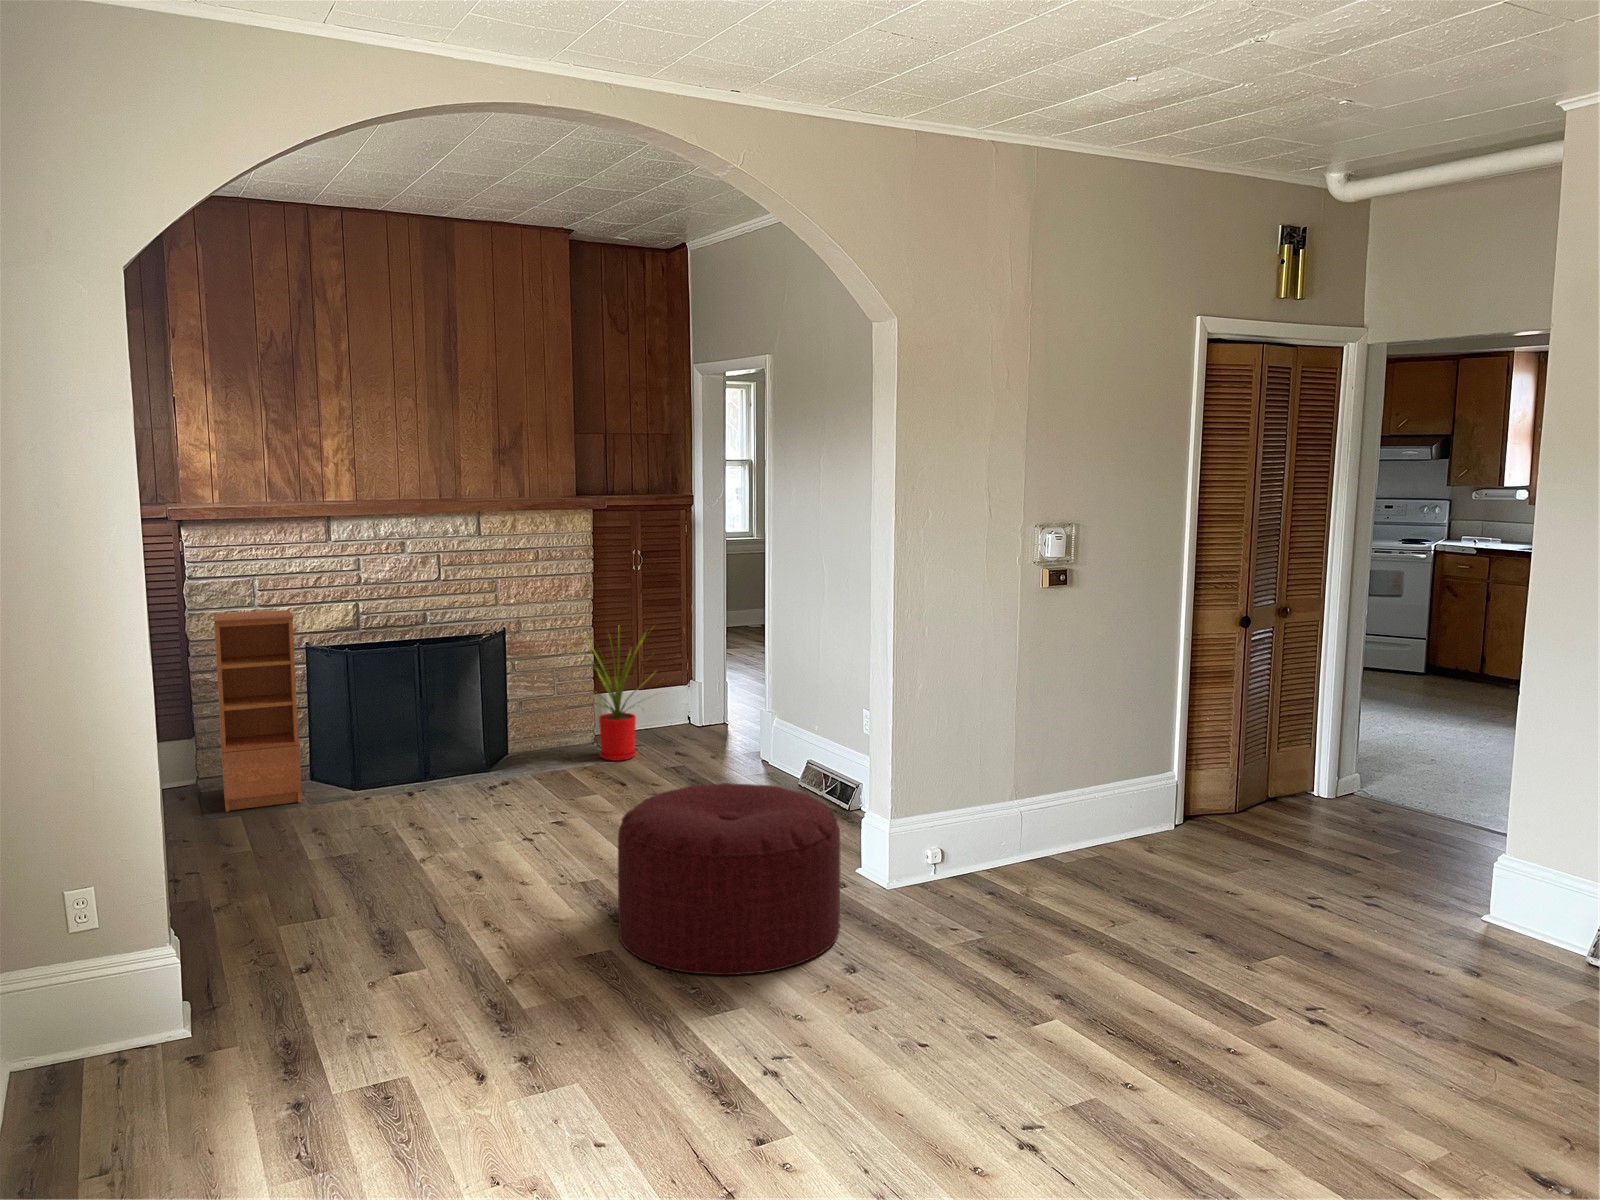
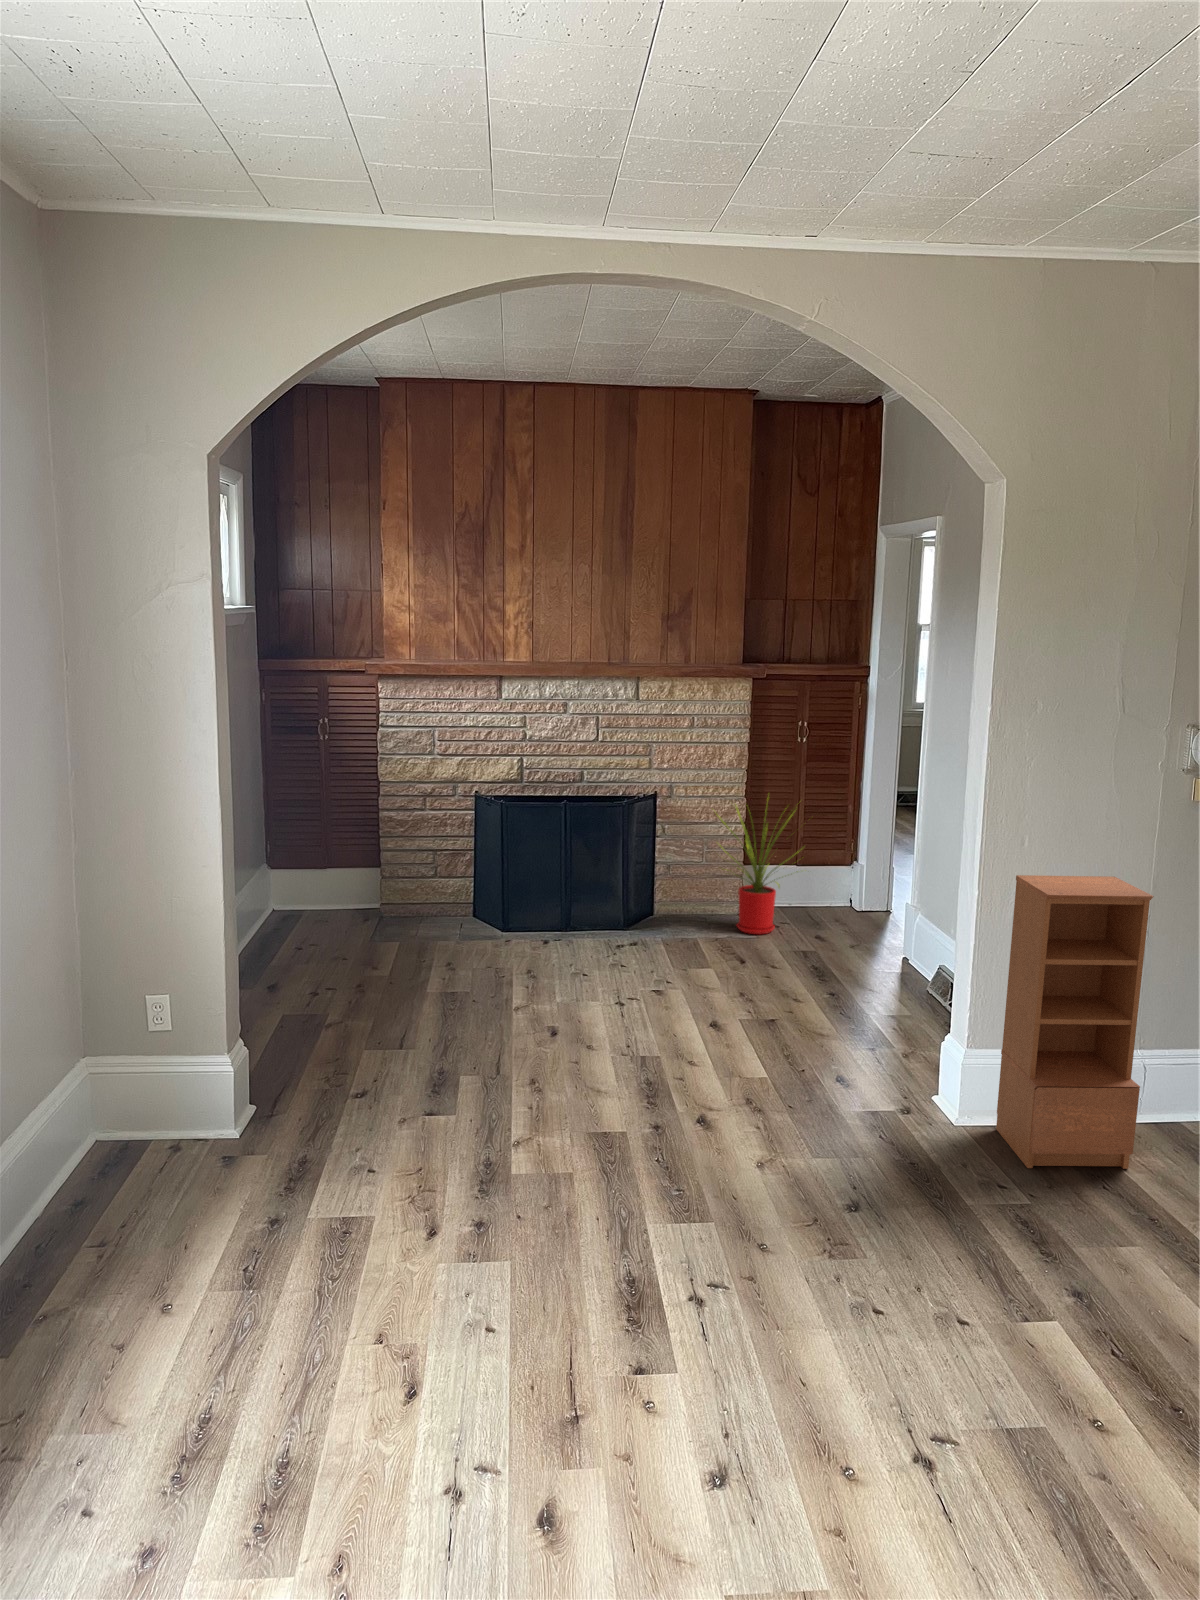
bookcase: present [214,610,302,812] -> present [996,875,1154,1169]
ottoman: present [618,783,840,975] -> none [638,977,878,1189]

